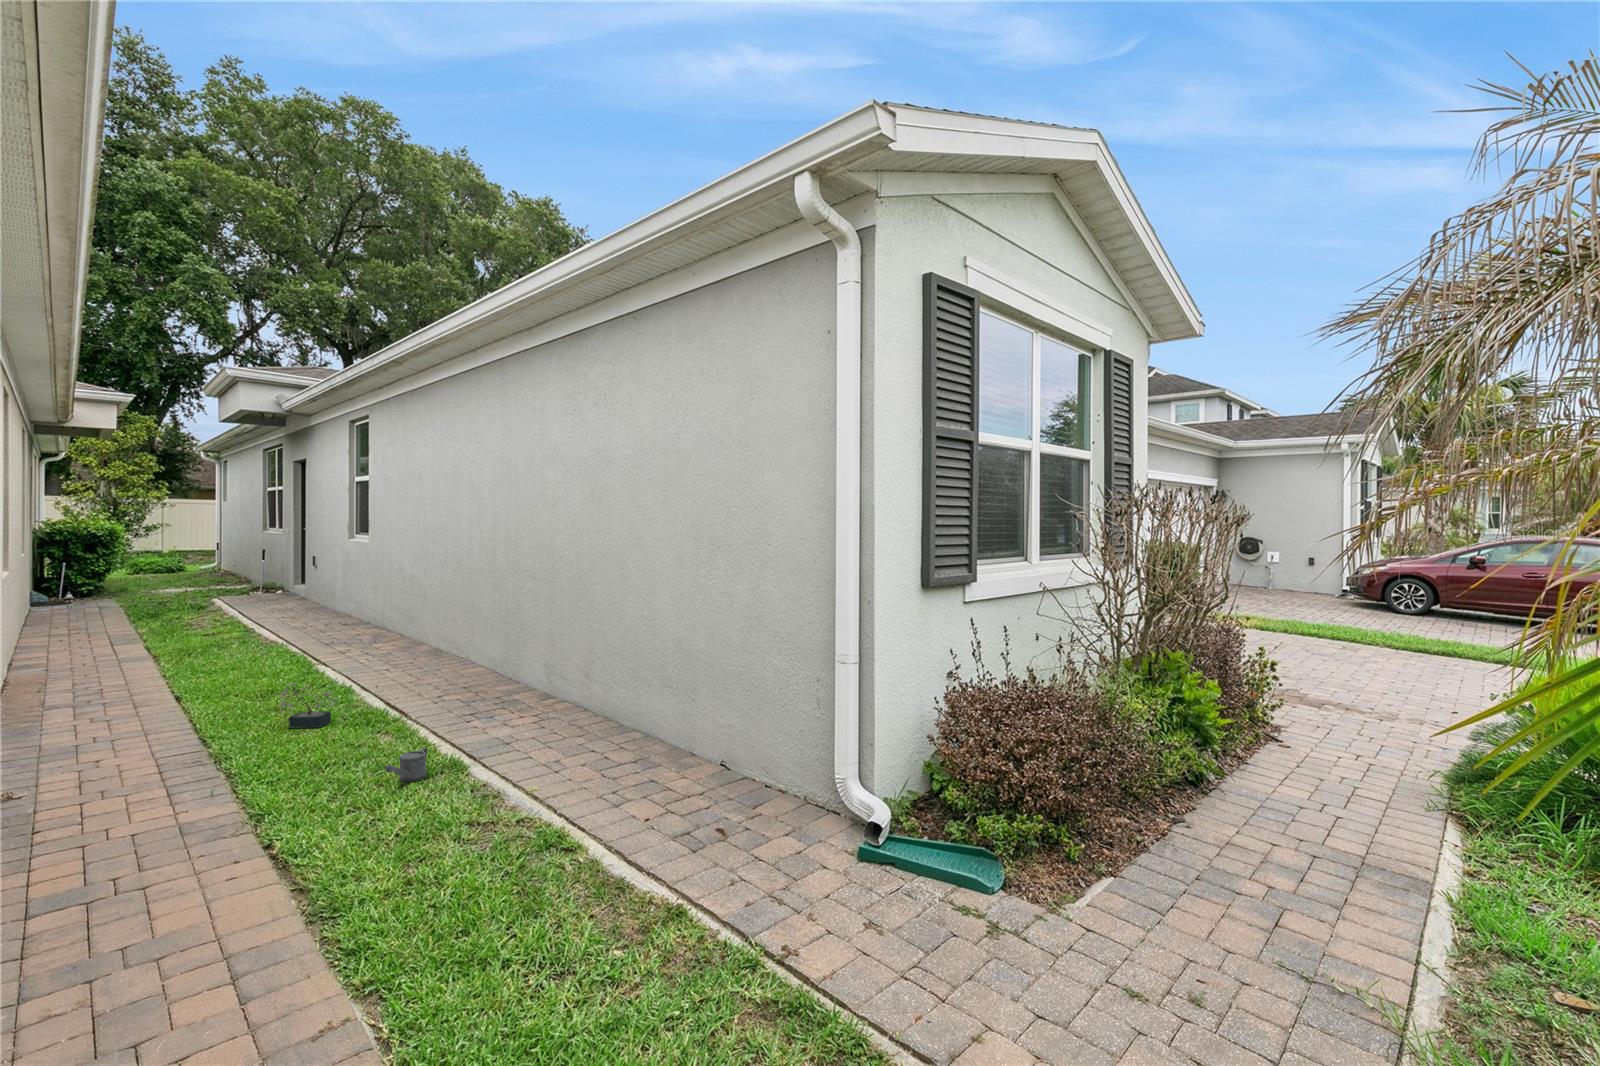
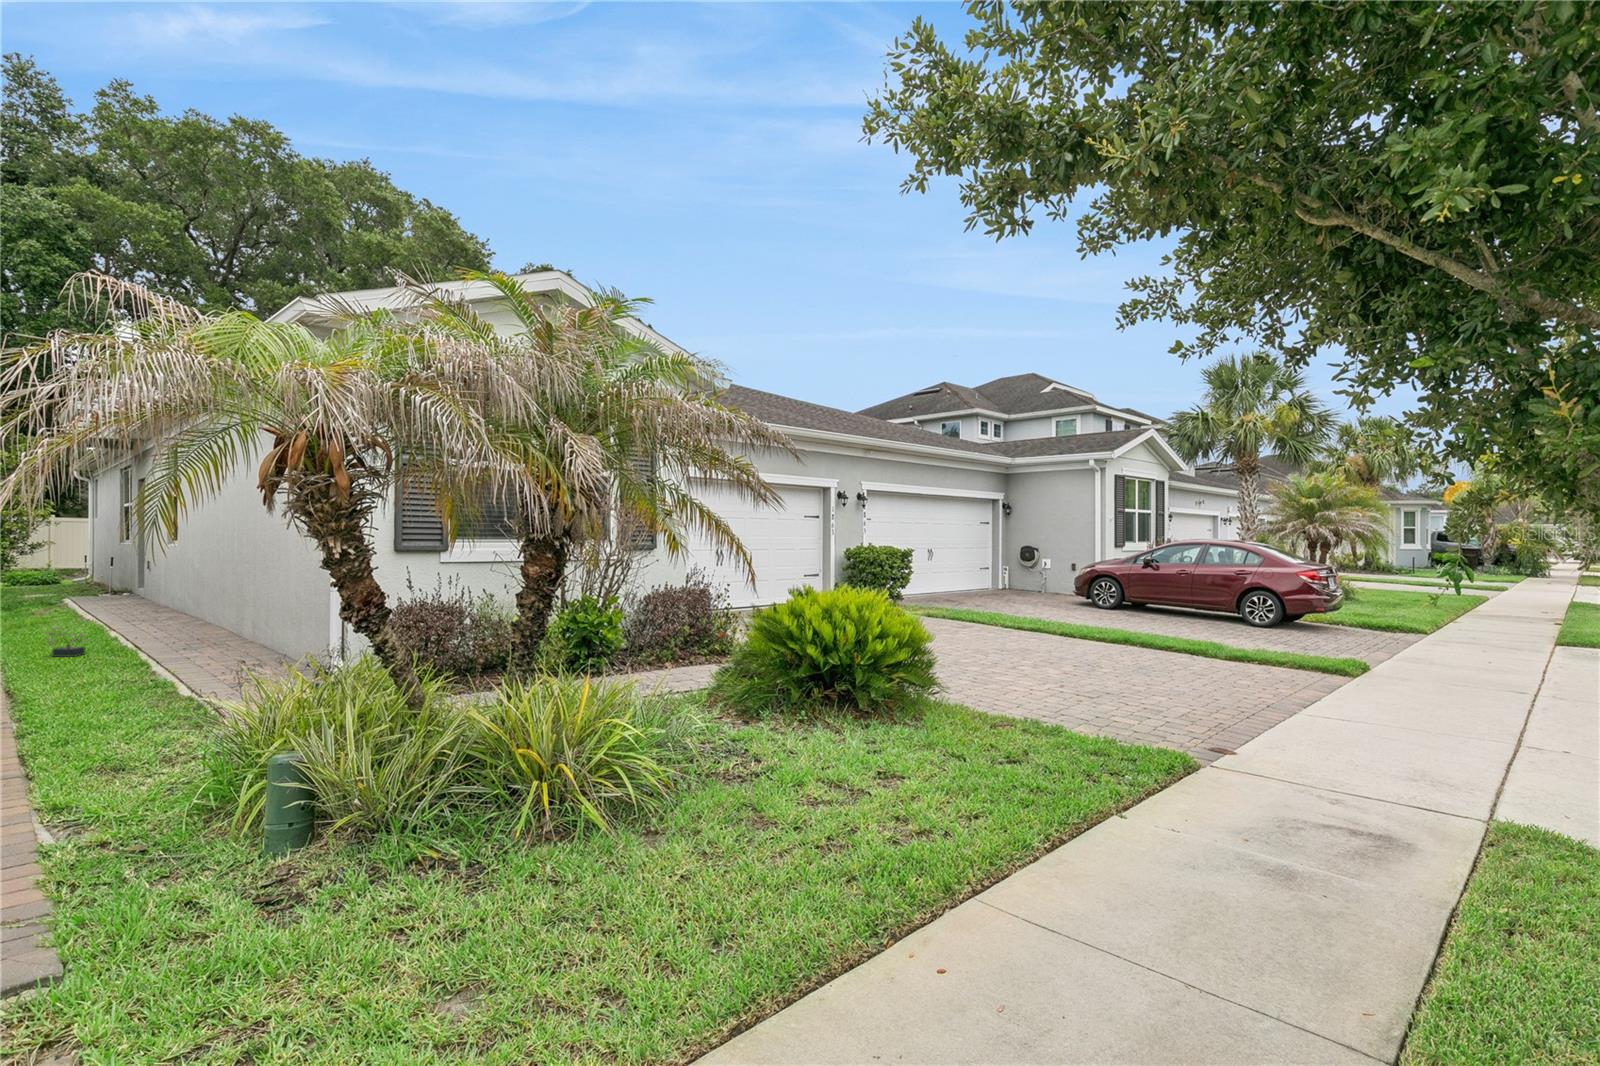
watering can: present [386,747,427,782] -> none [88,659,126,677]

